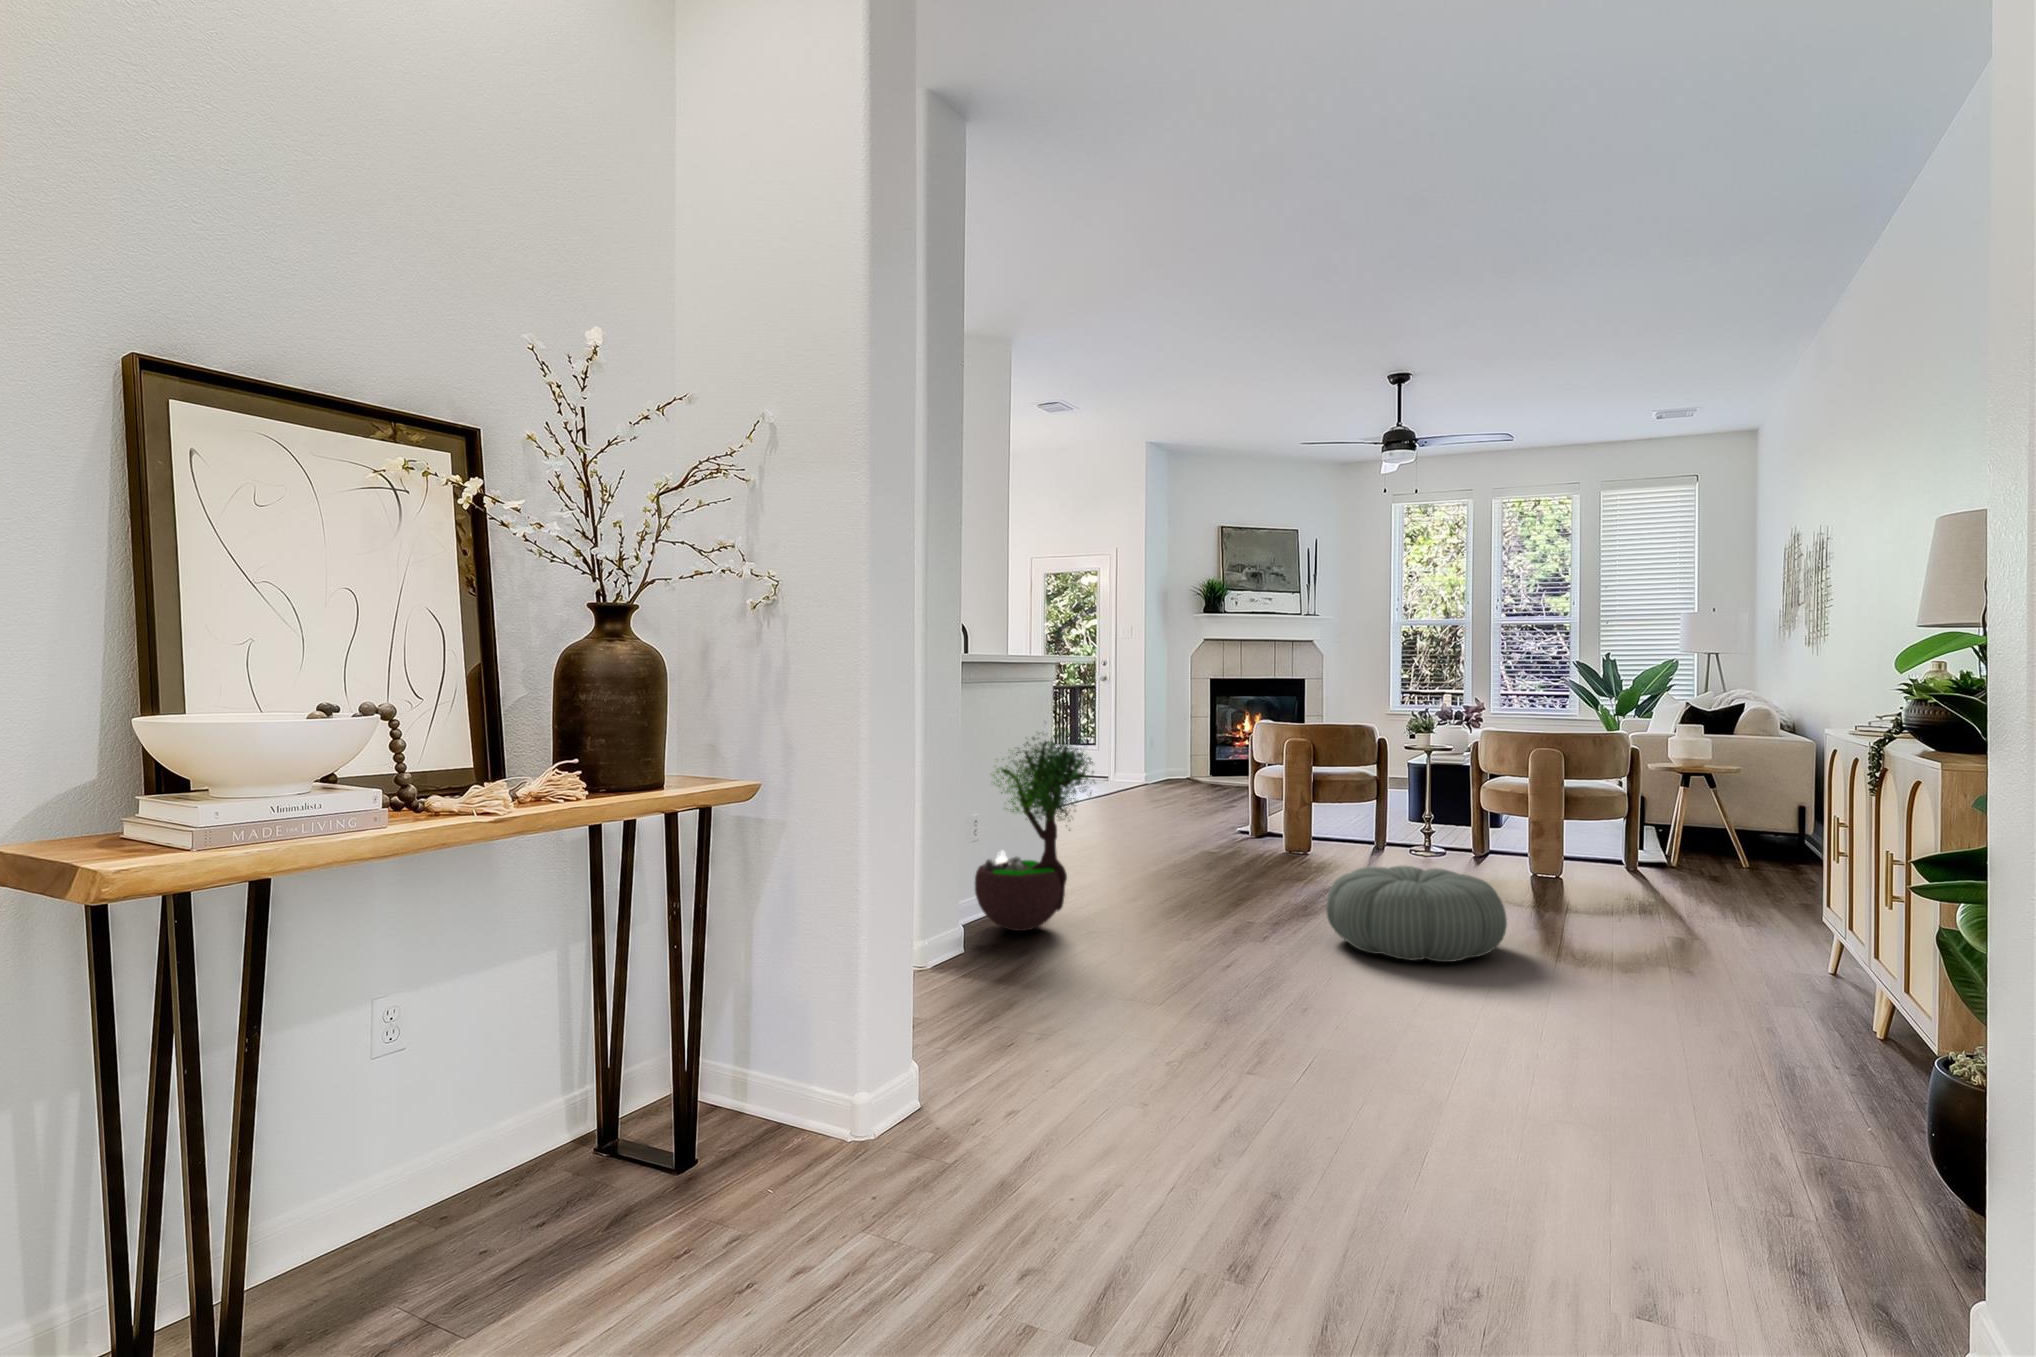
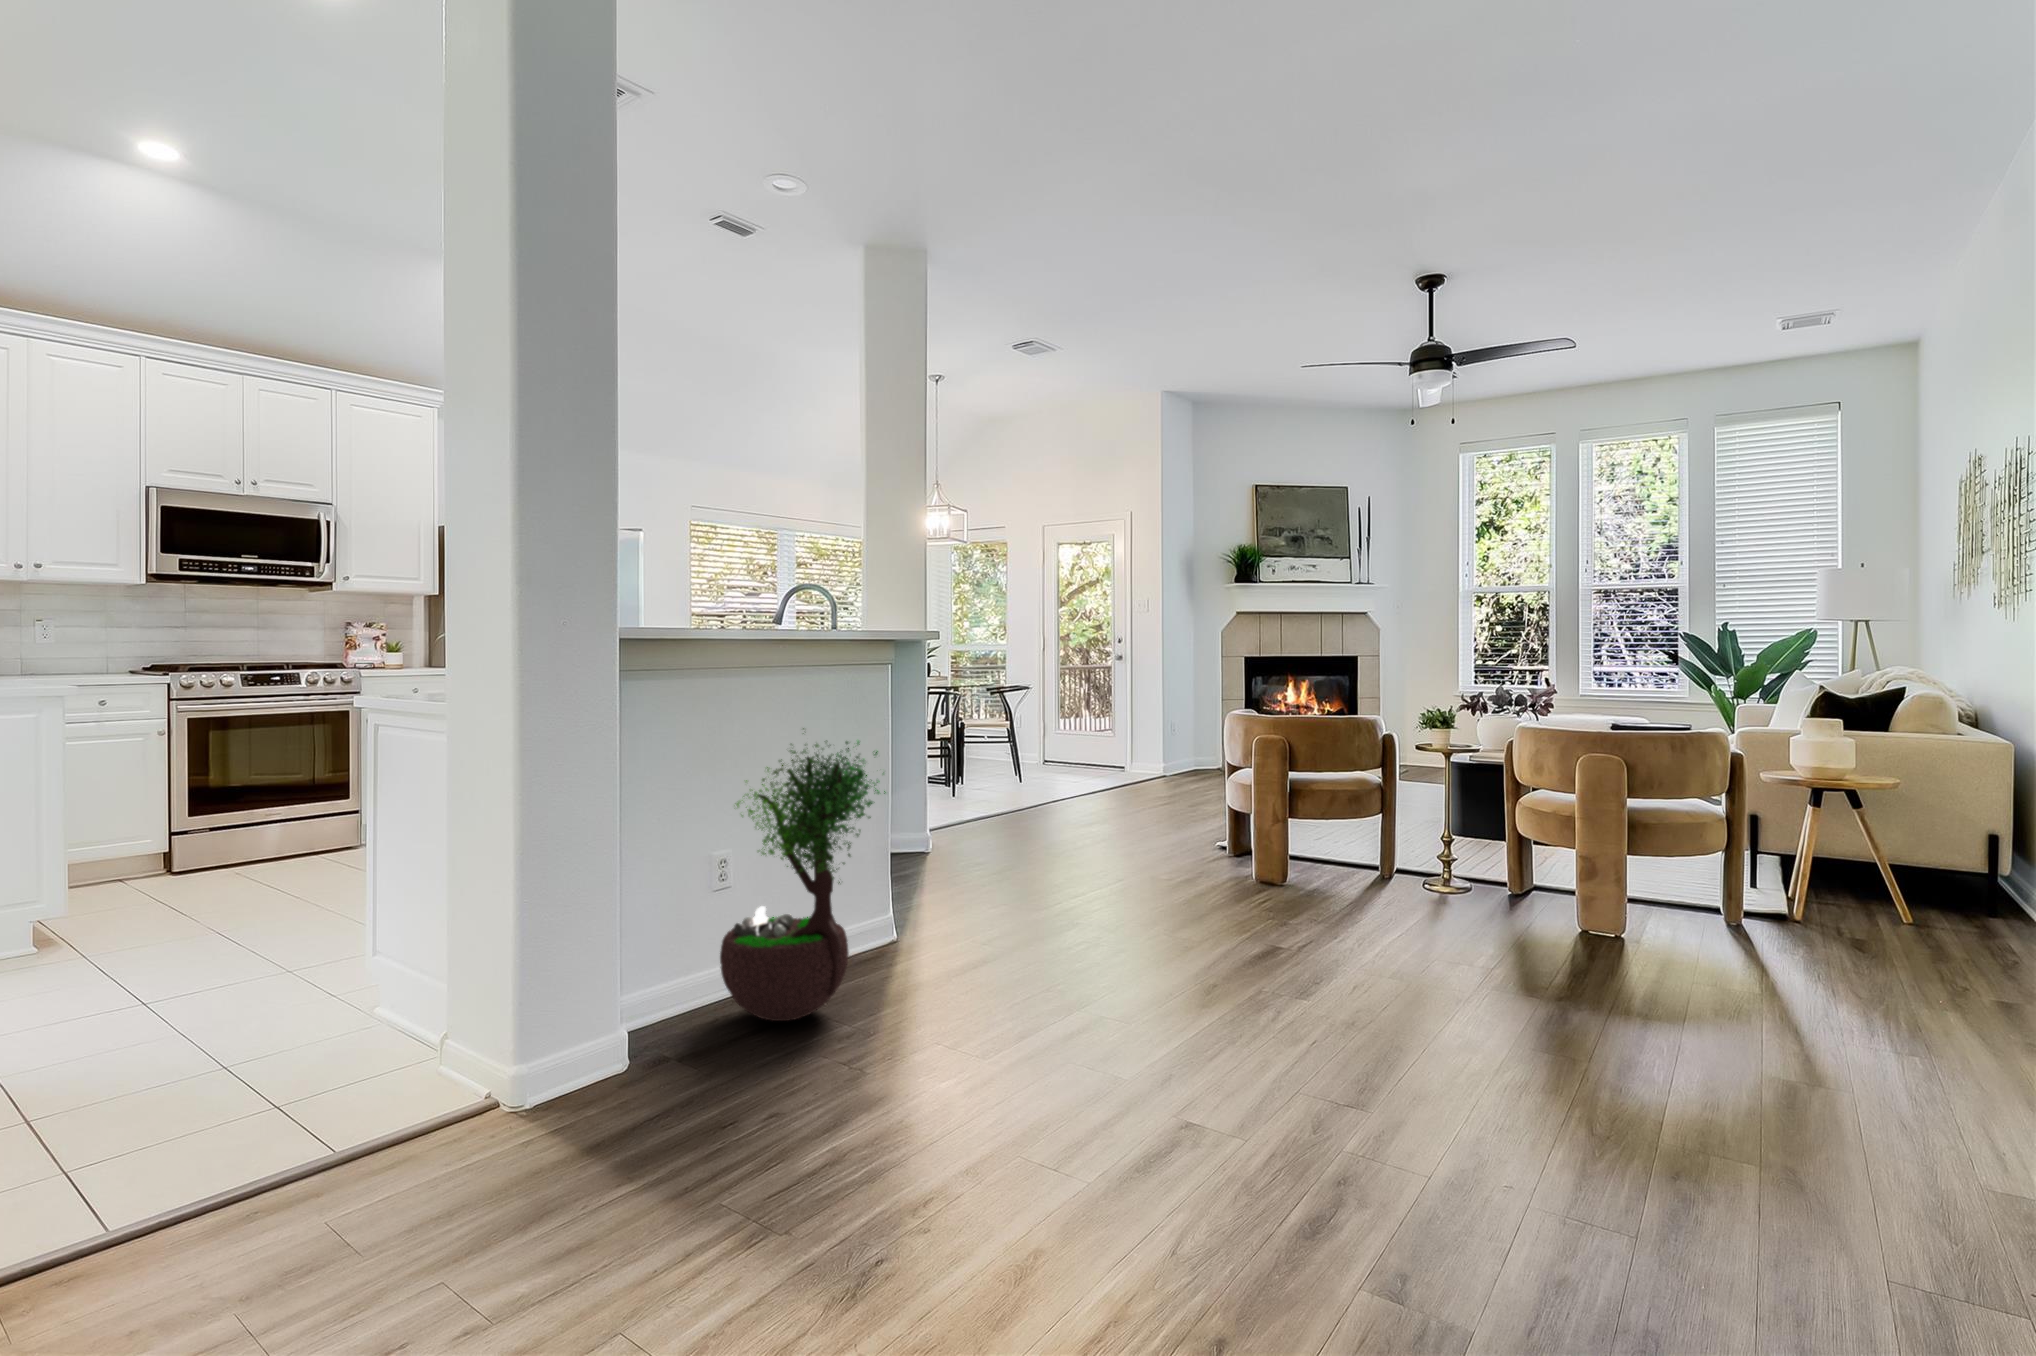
pouf: present [1326,866,1507,962] -> none [1205,943,1474,1117]

